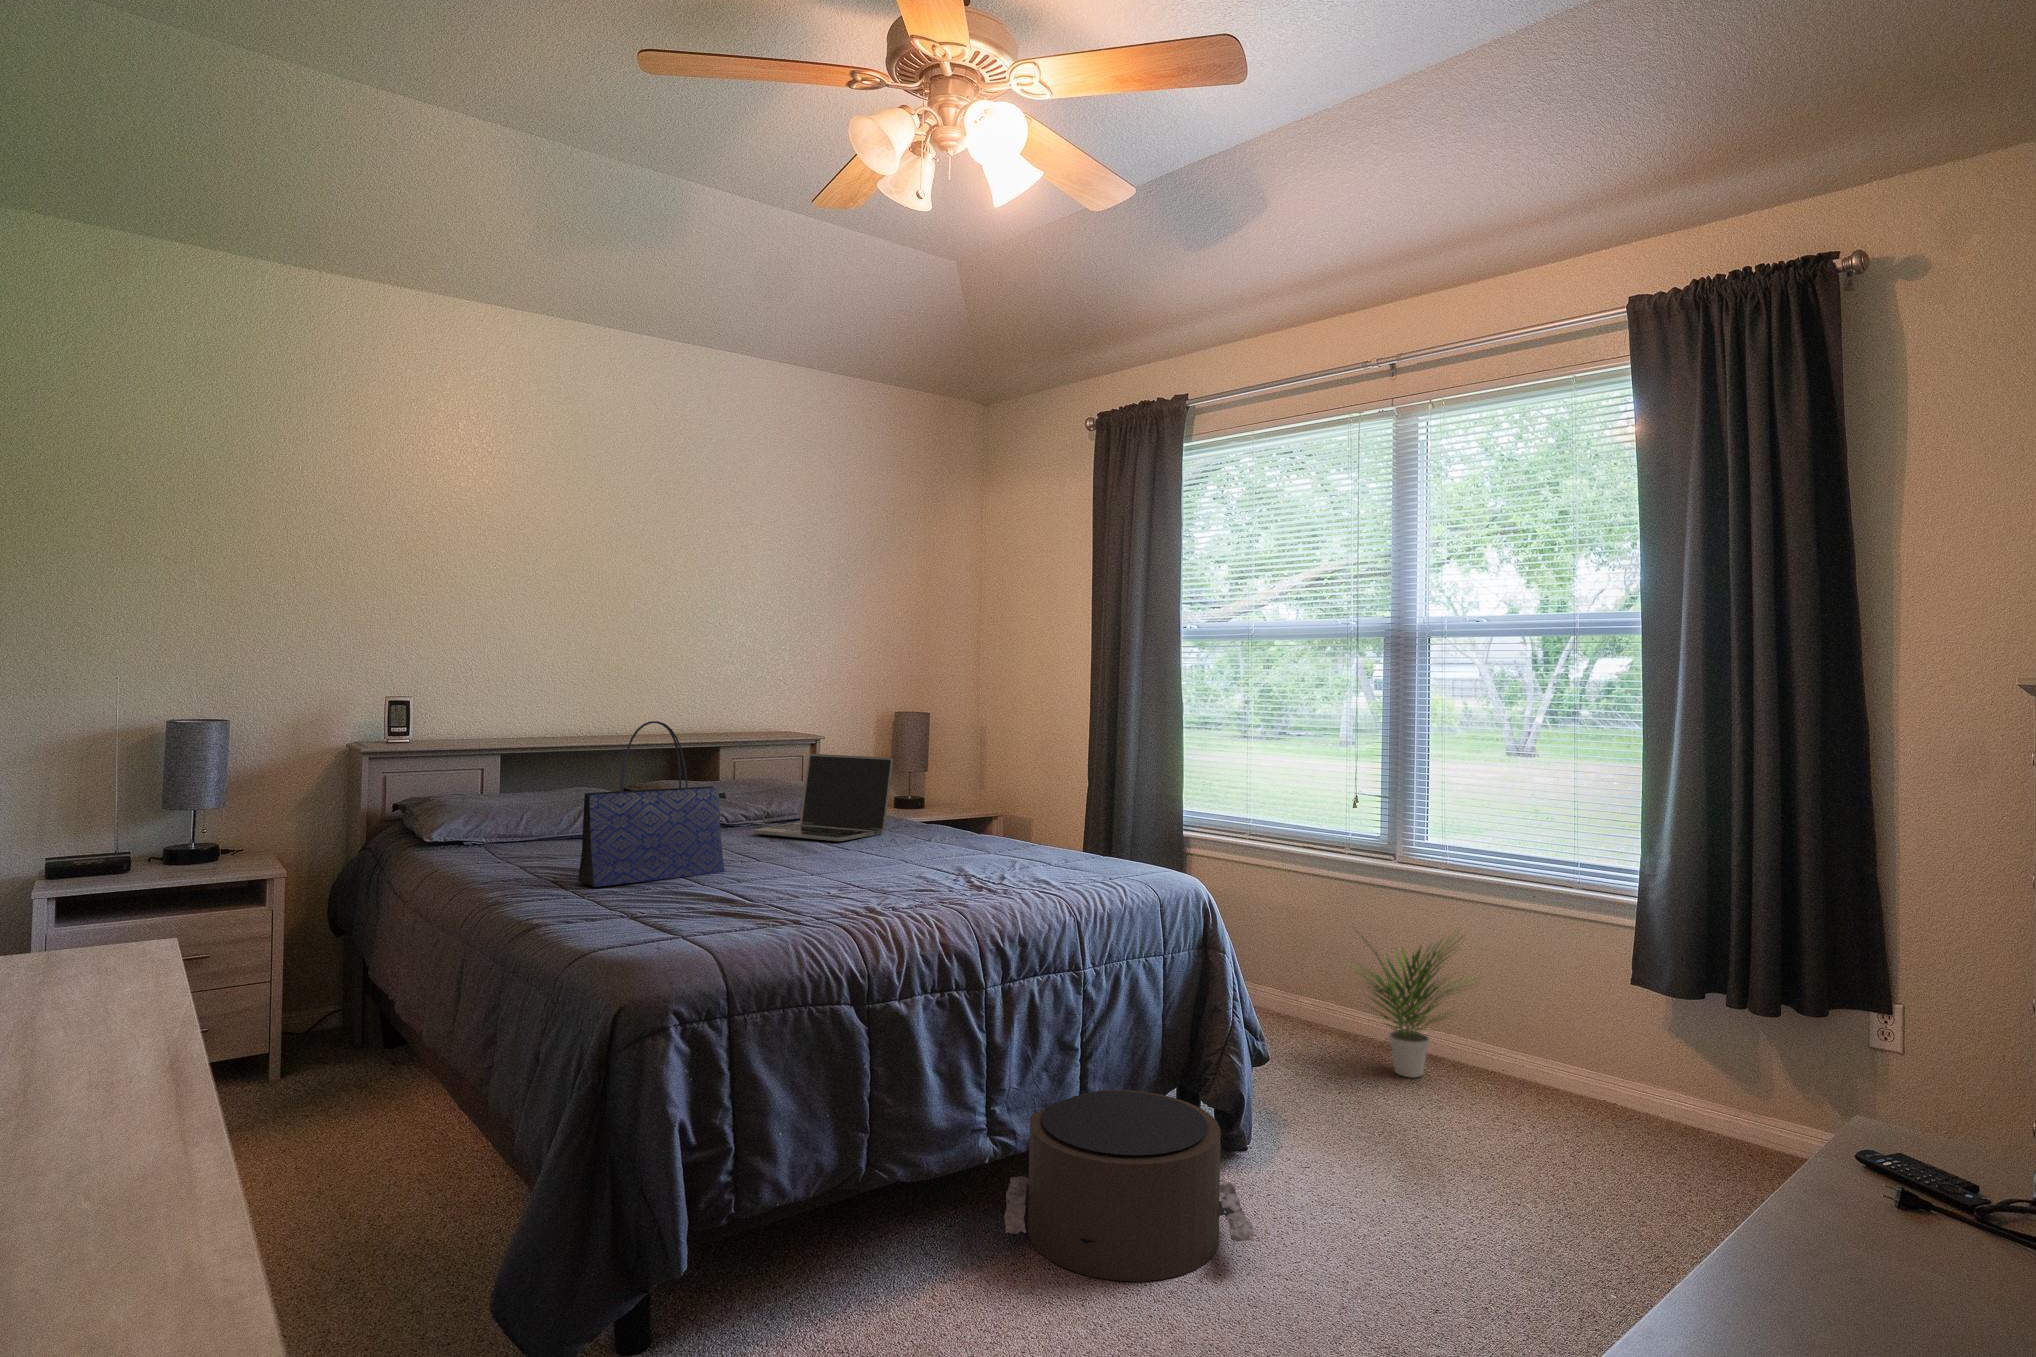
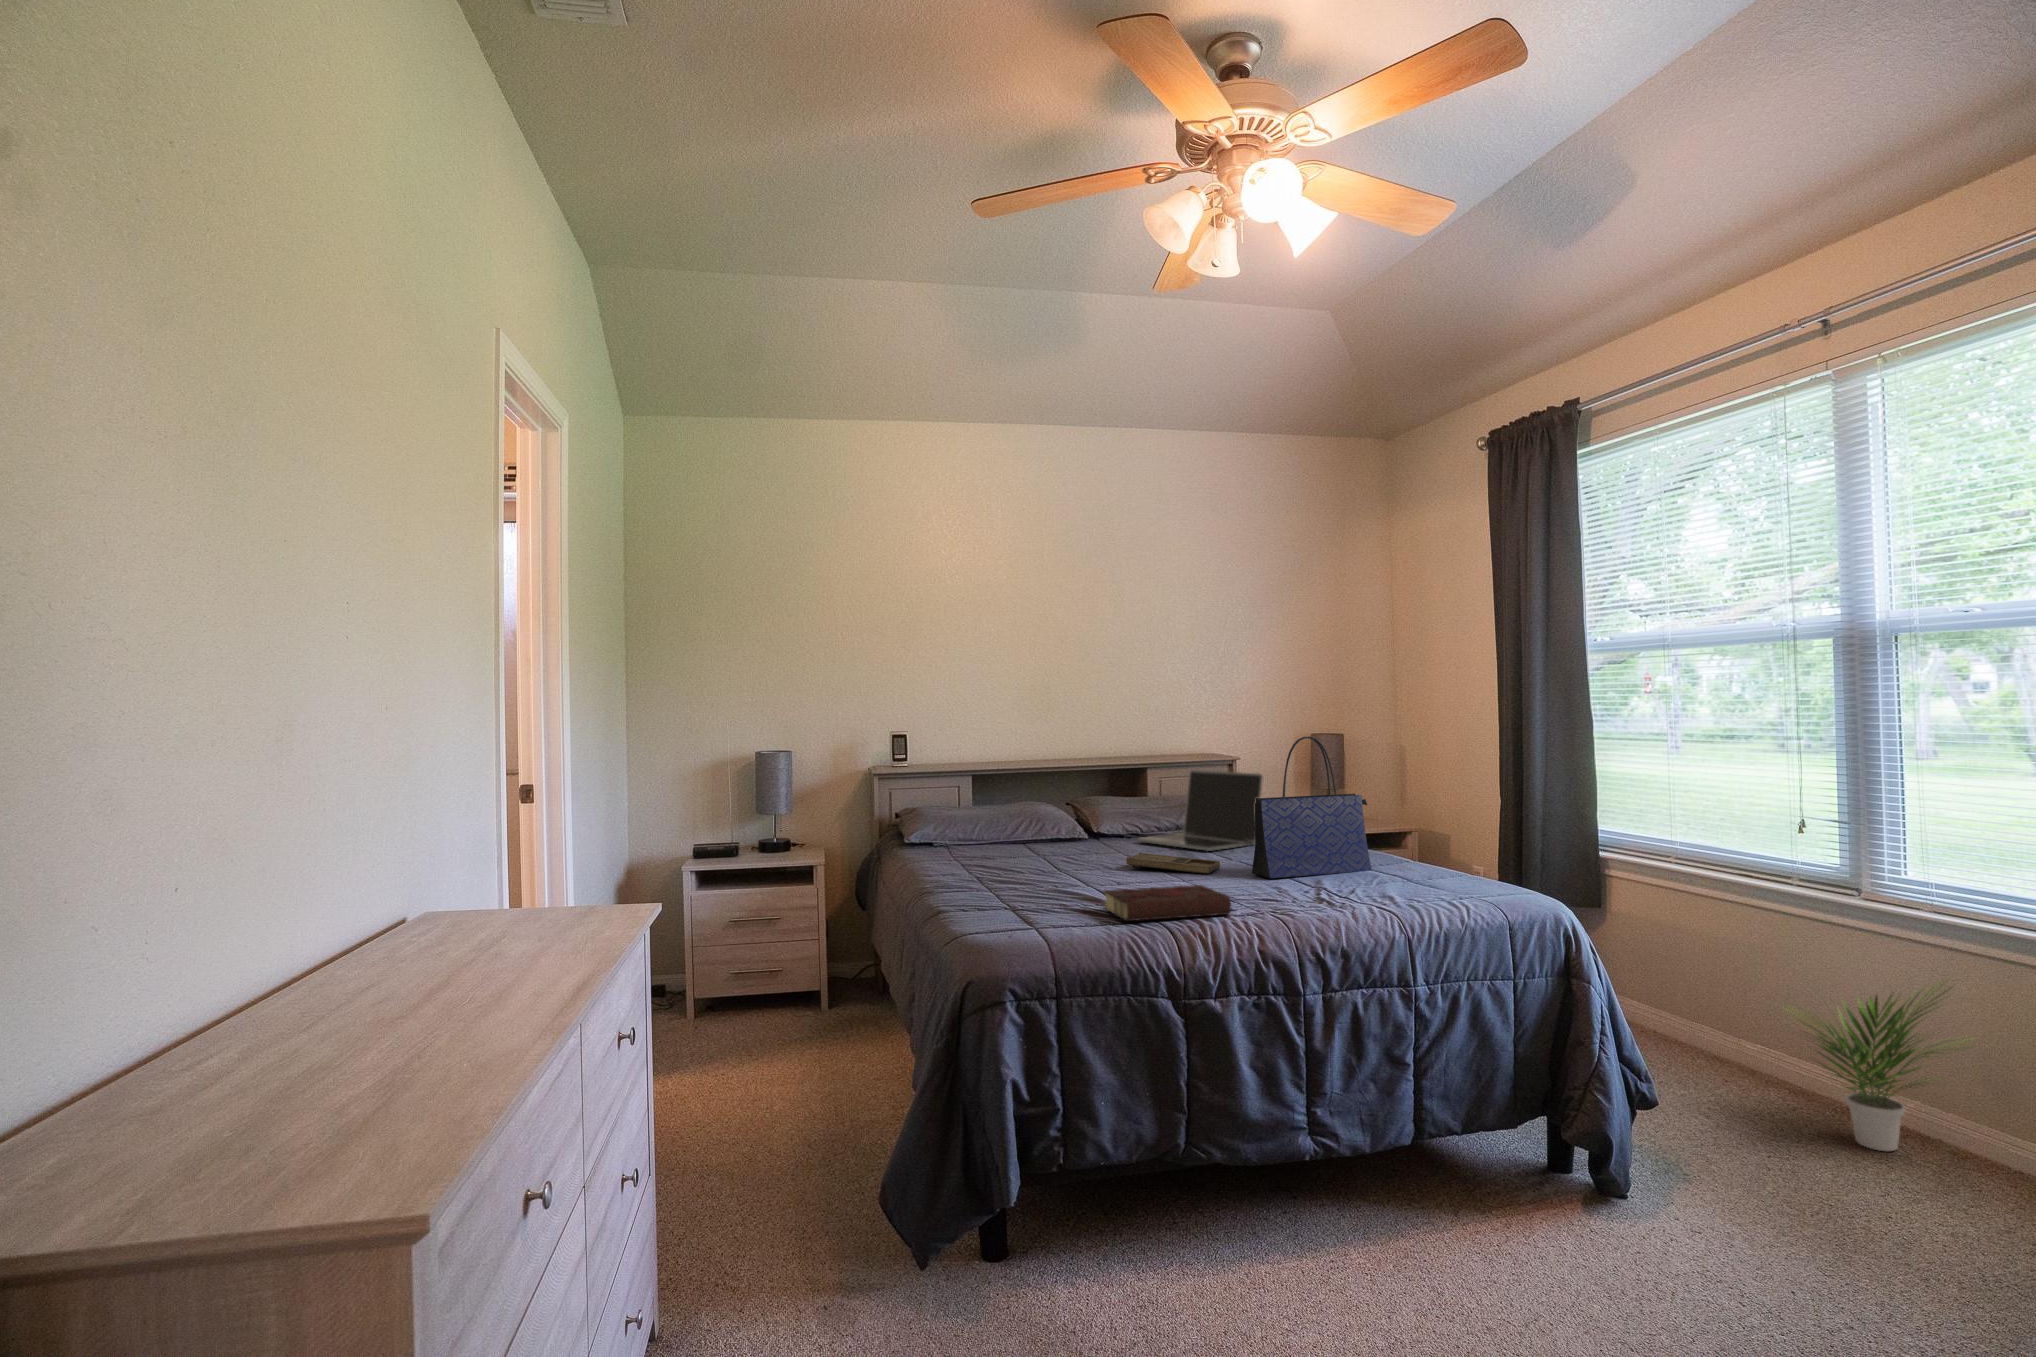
tote bag: present [578,721,726,887] -> present [1252,737,1372,878]
tray: none [759,845,862,866] -> present [1126,853,1220,874]
book: none [760,878,911,922] -> present [1104,885,1231,921]
pouf: present [1004,1090,1254,1281] -> none [1323,1109,1598,1310]

